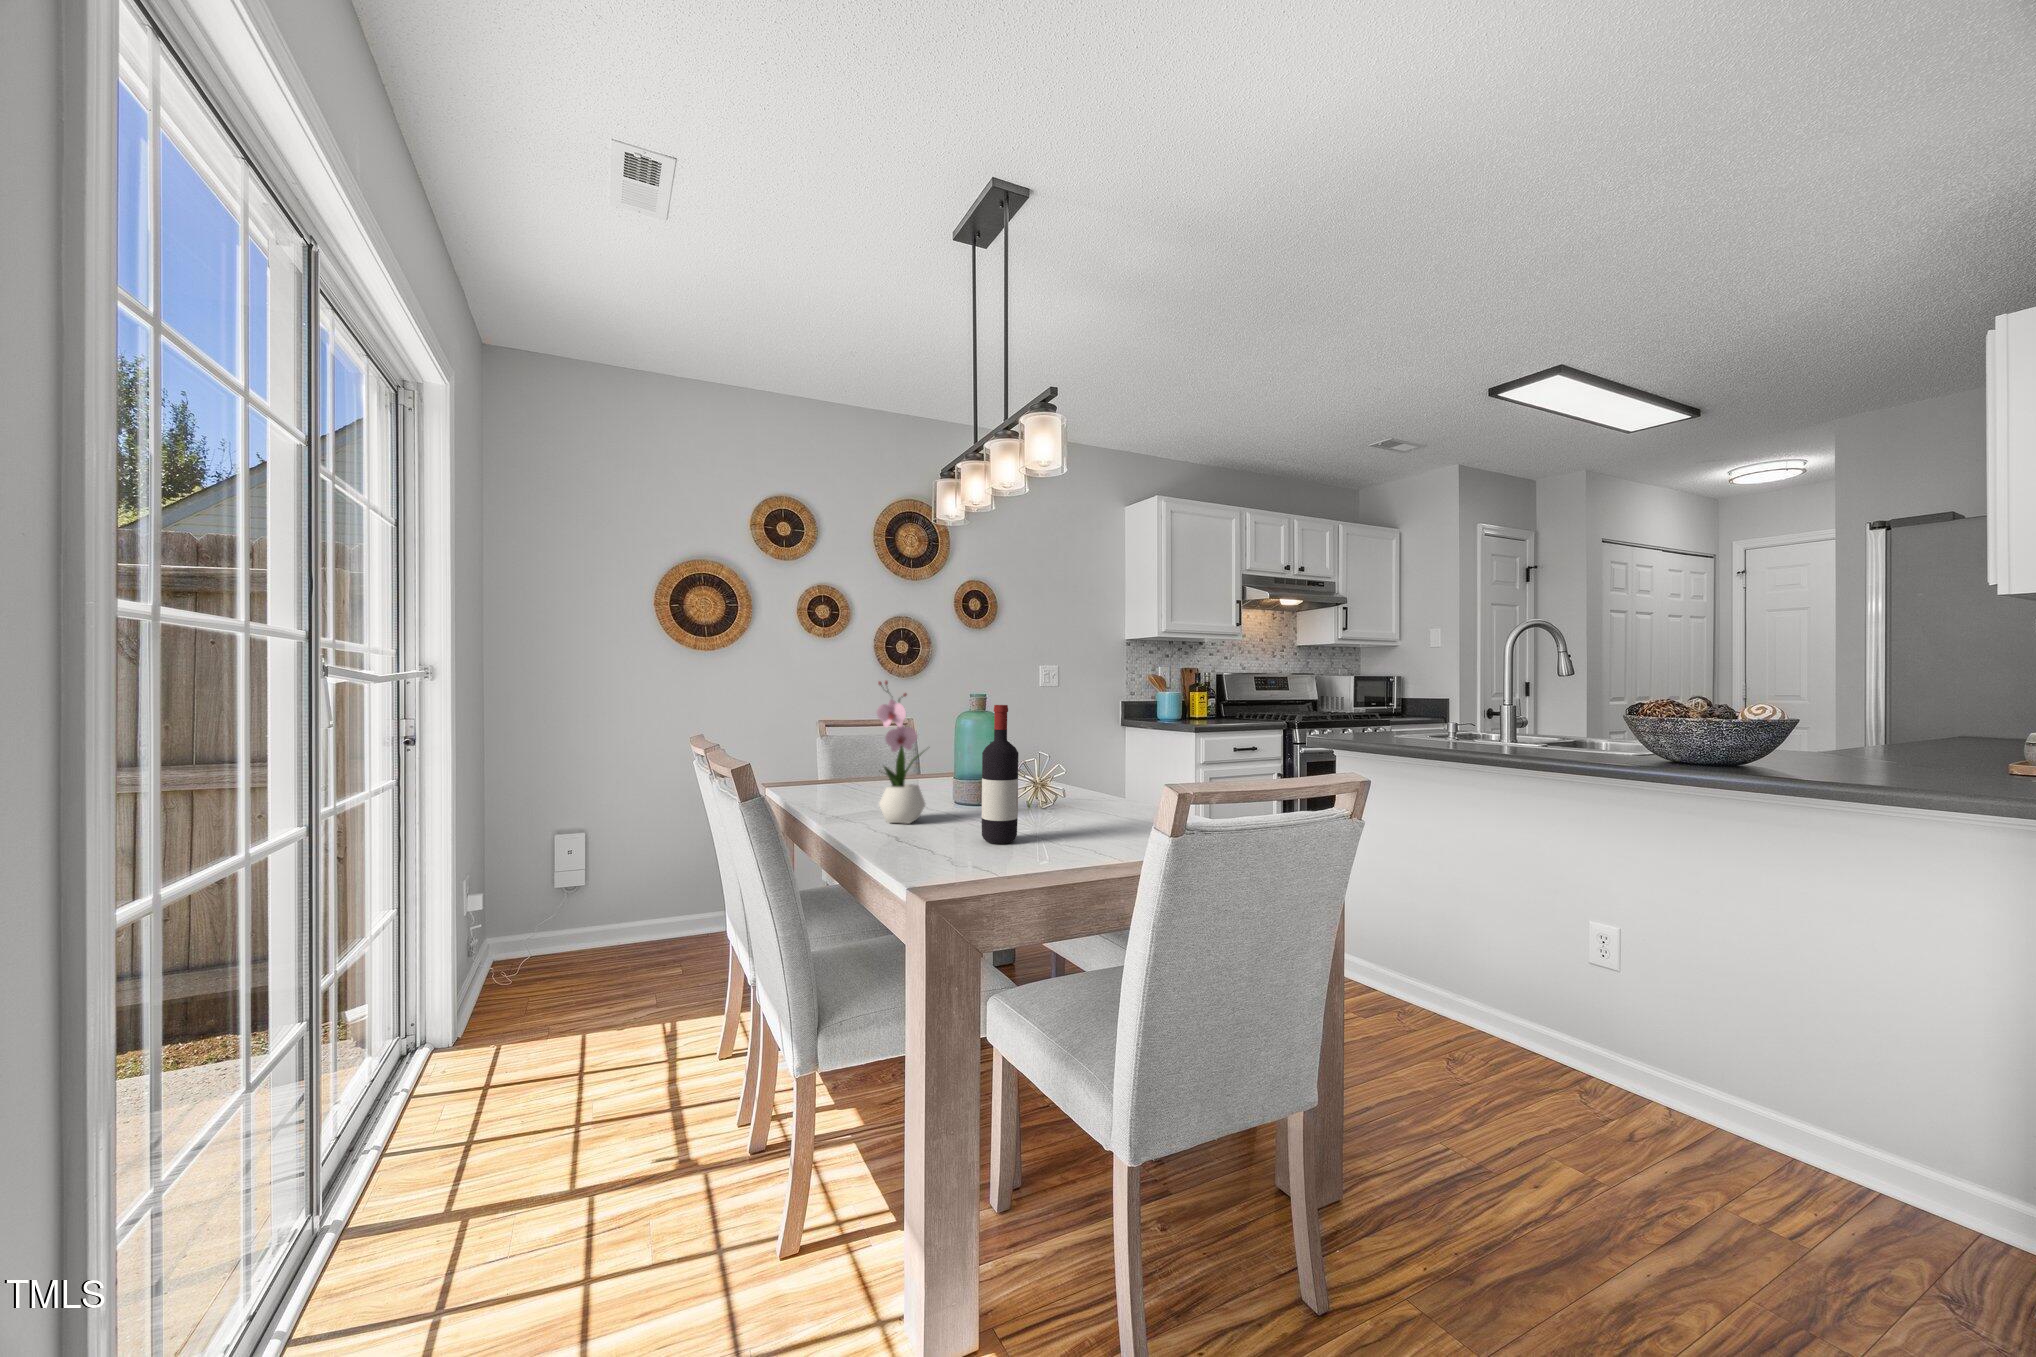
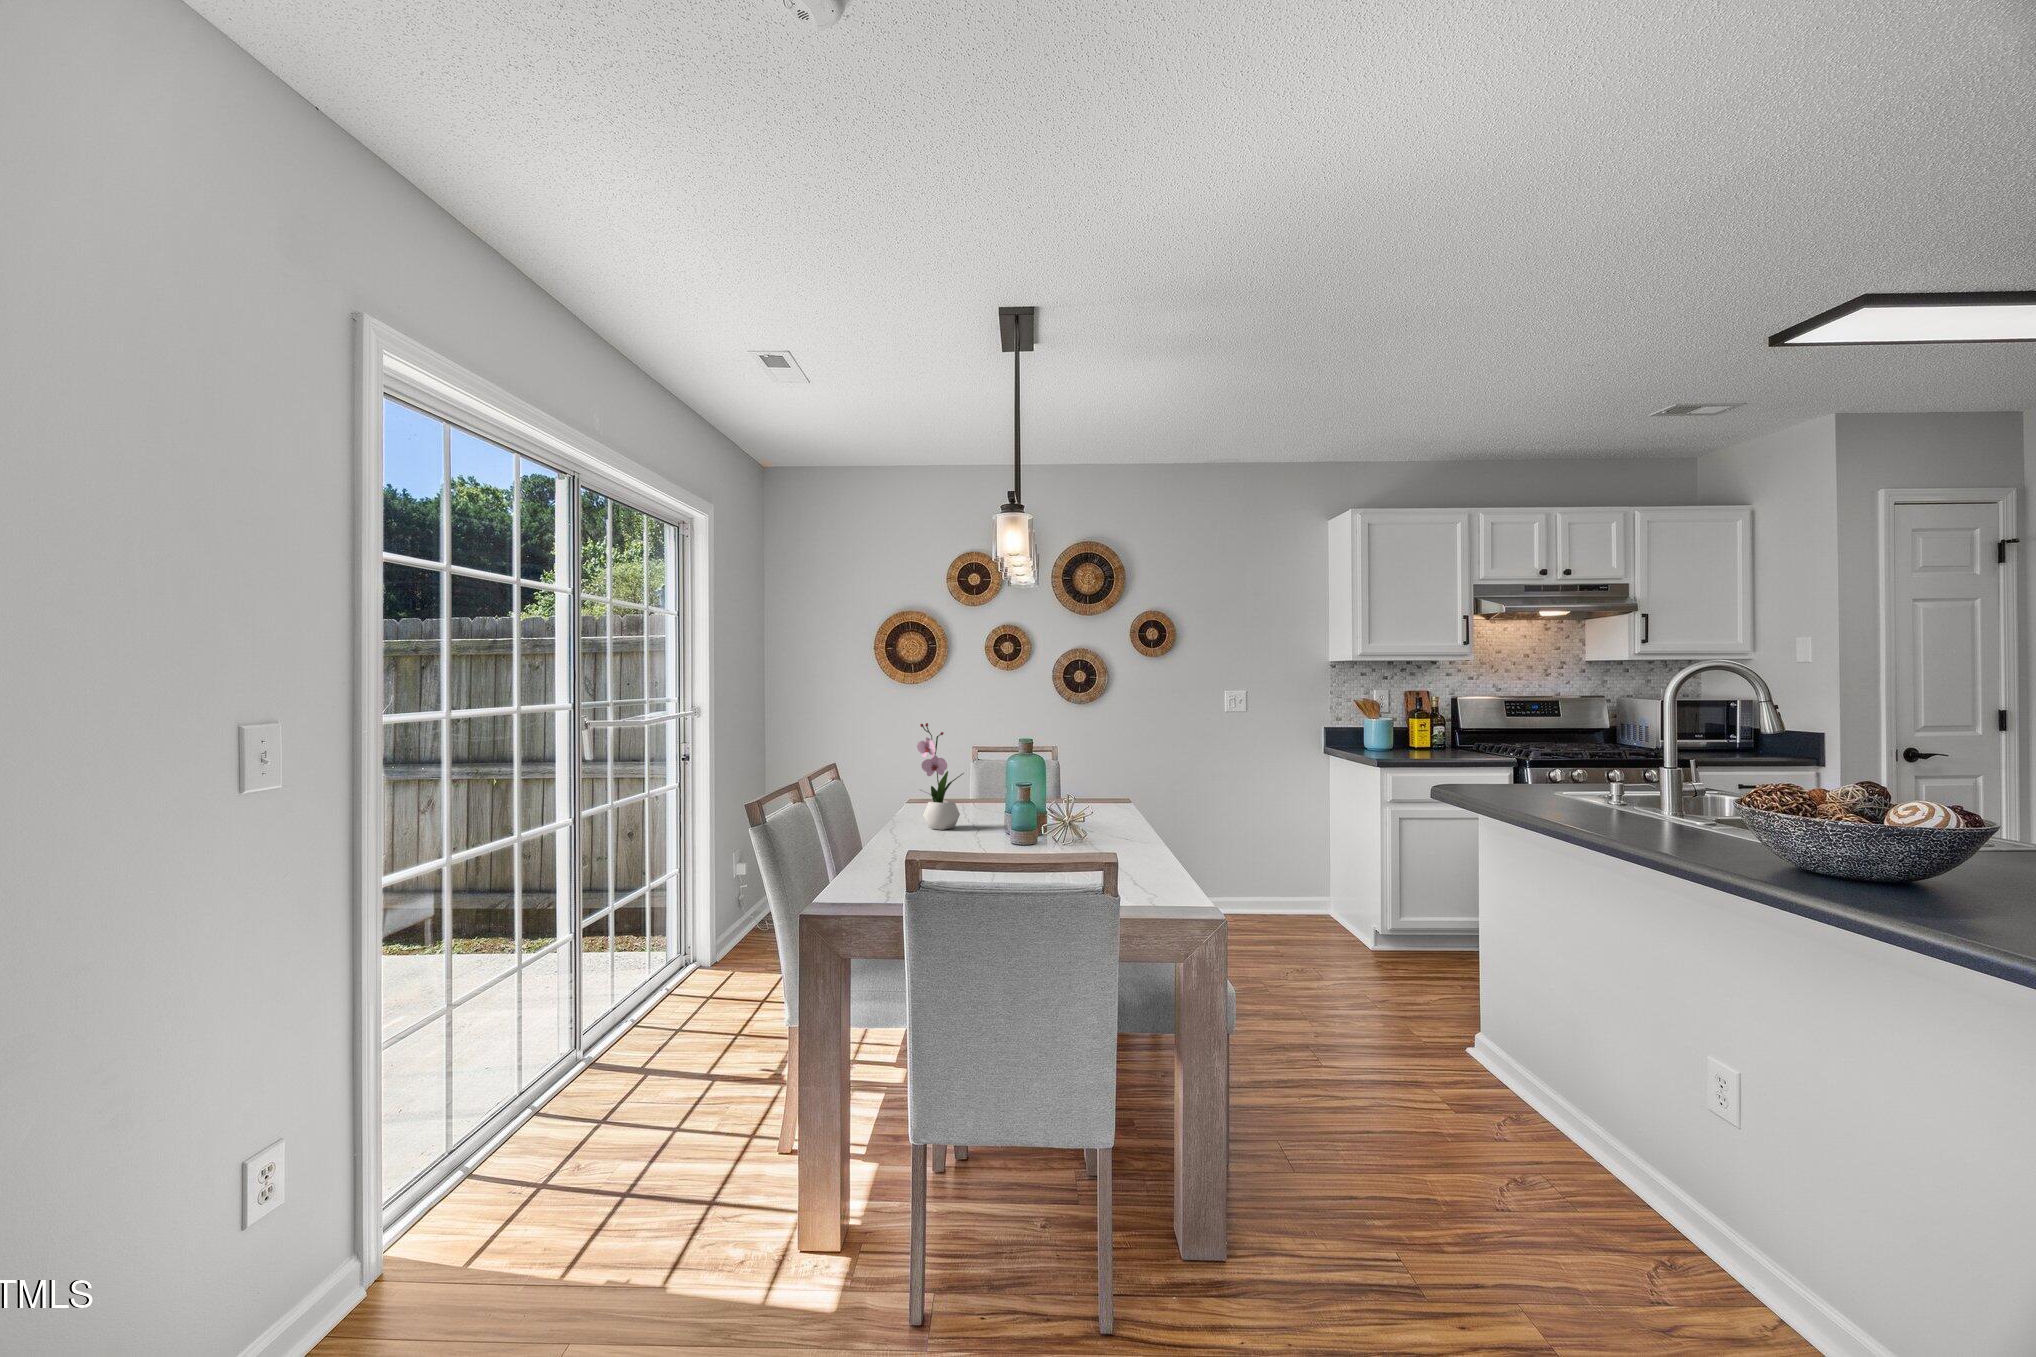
wine bottle: present [982,705,1019,844] -> none [962,744,988,846]

